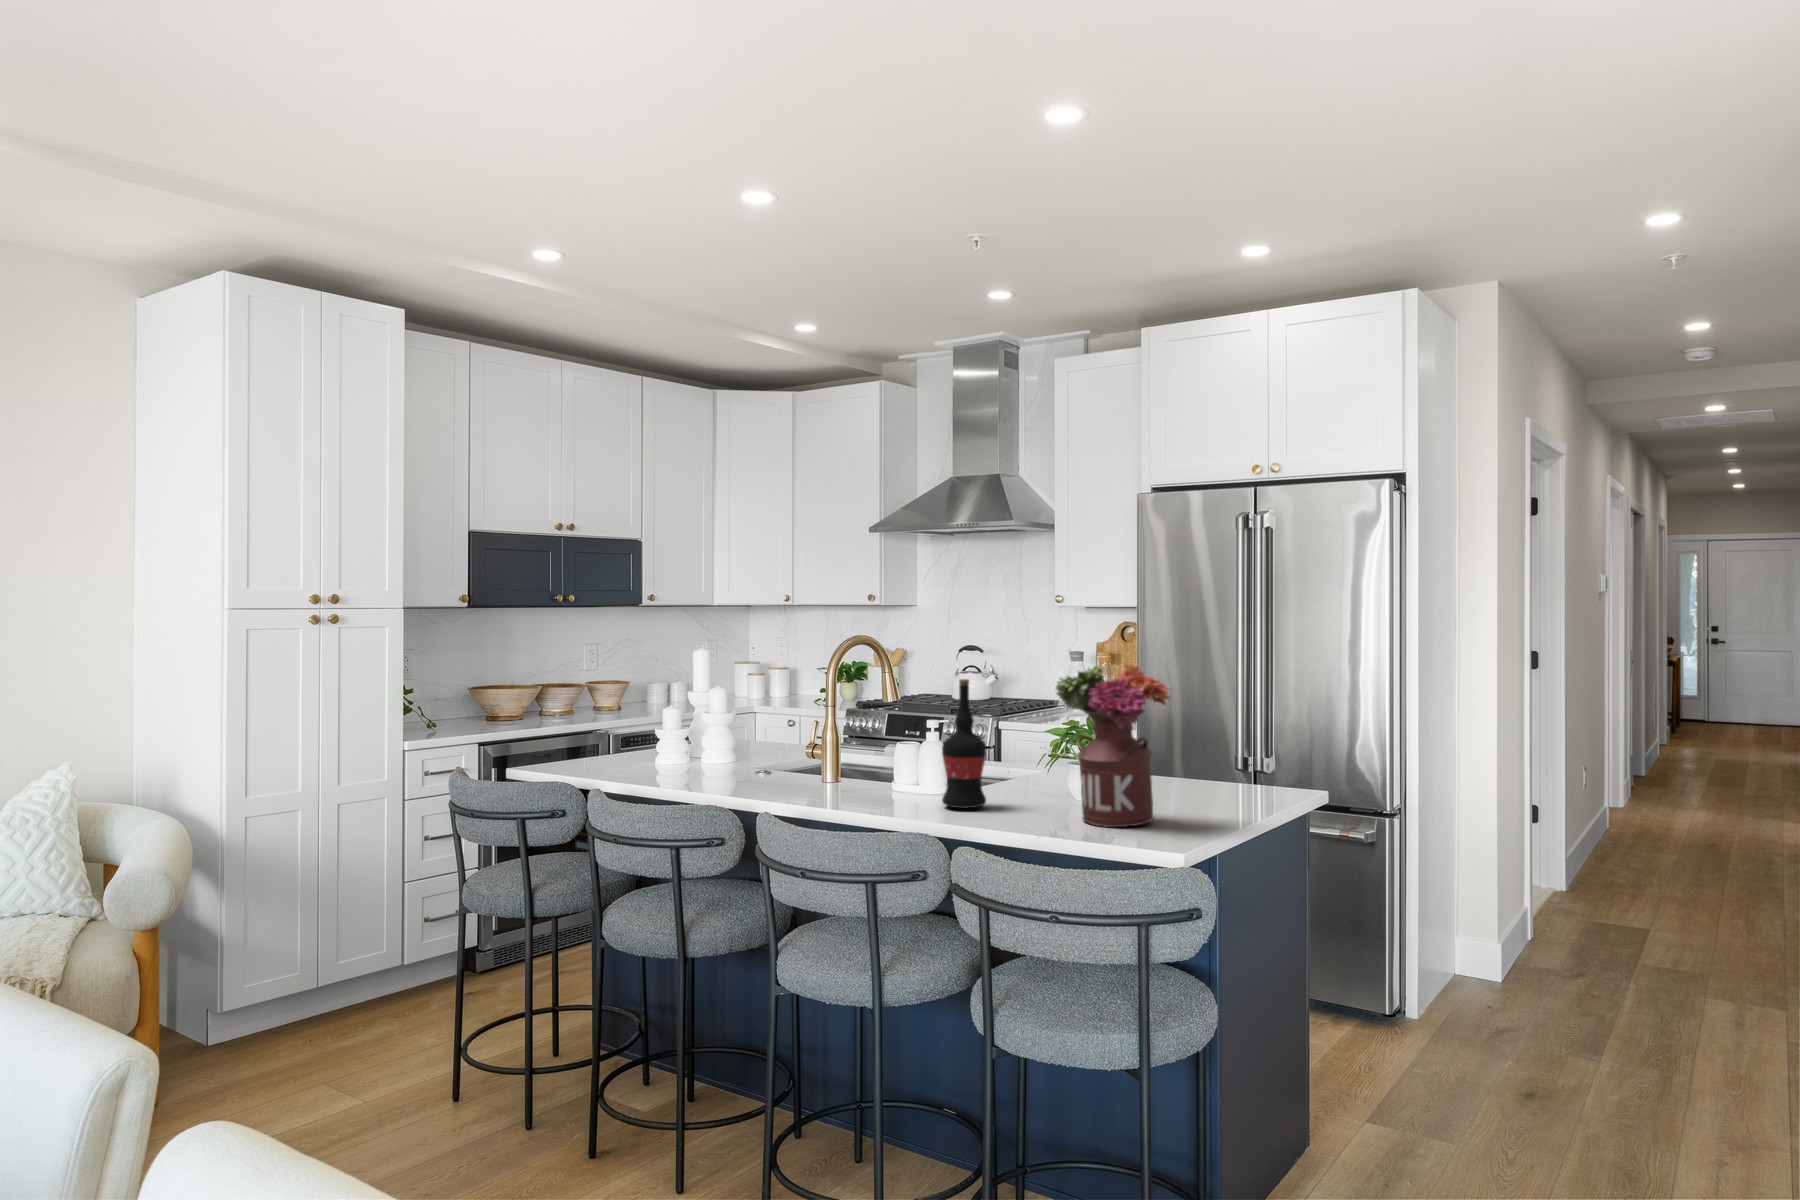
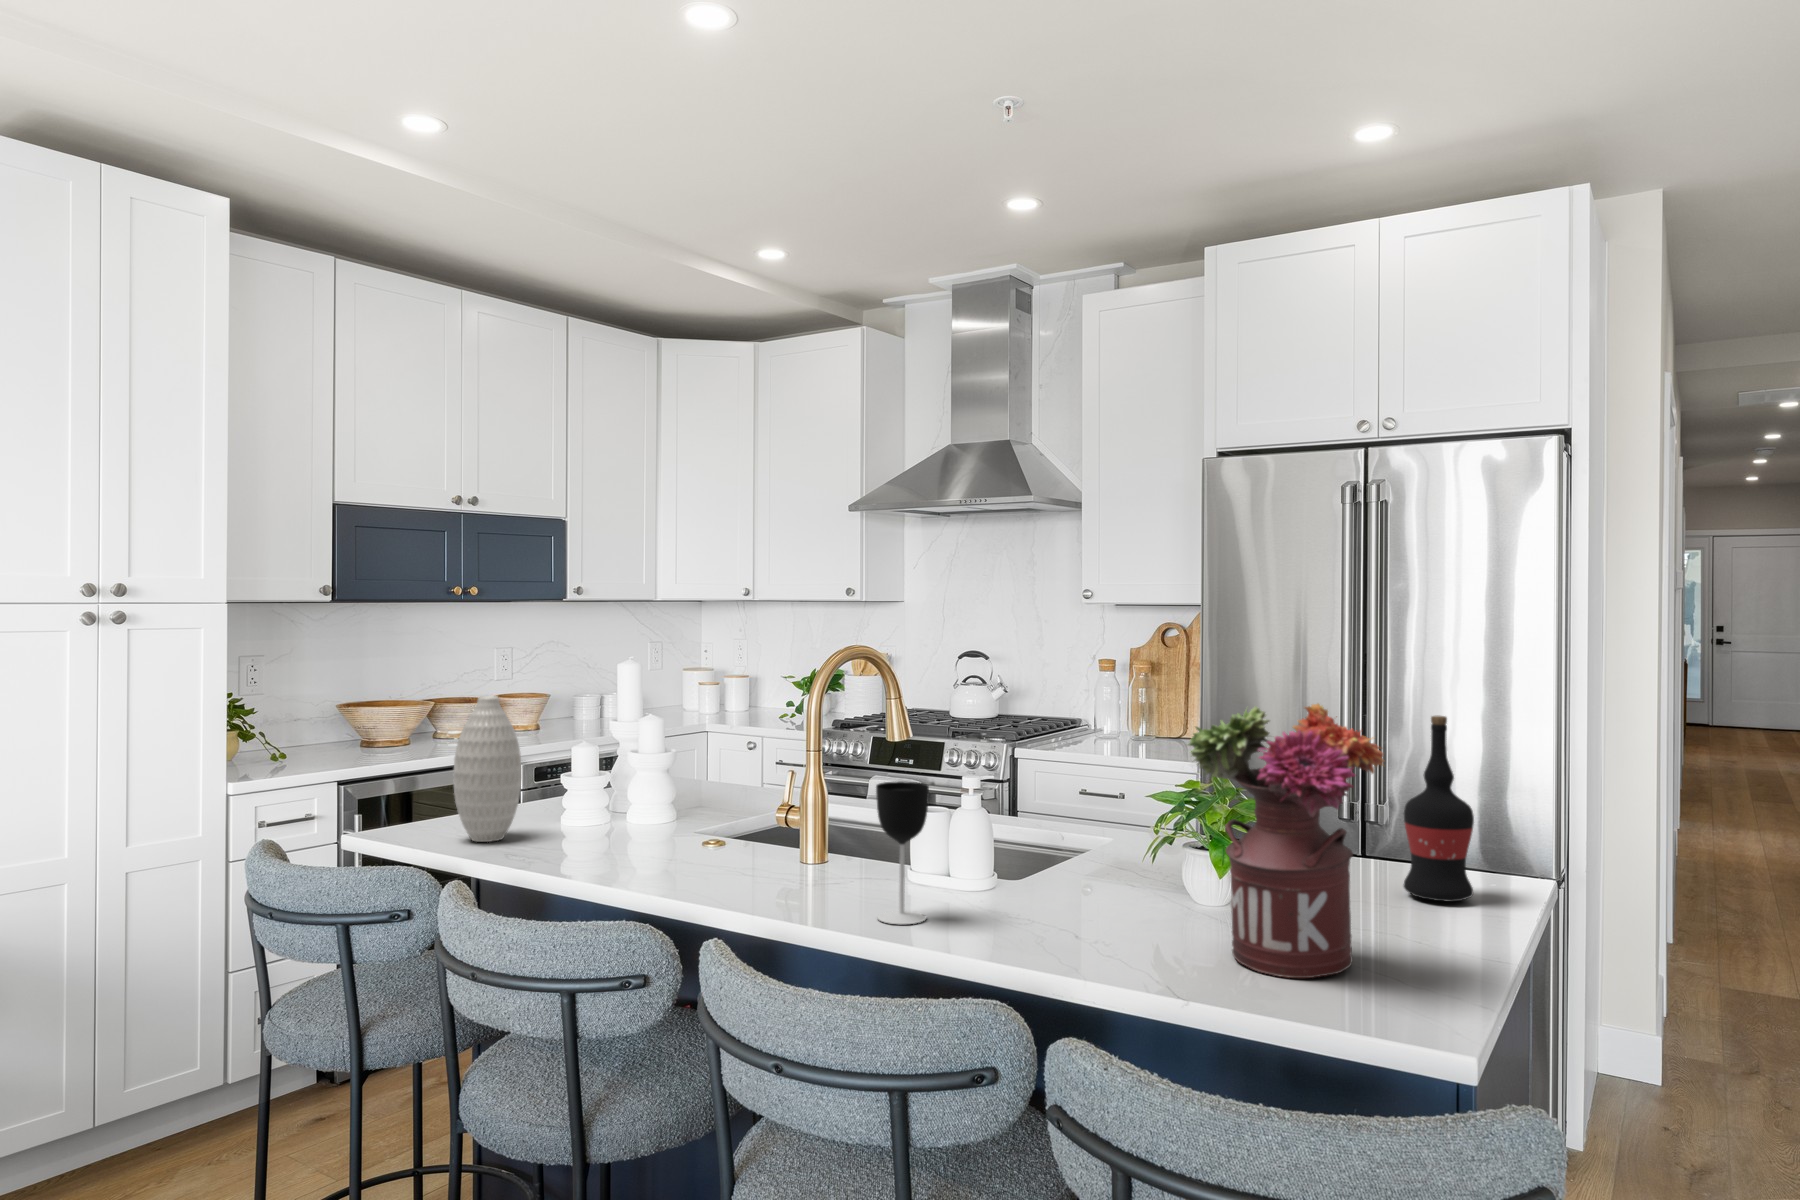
vase: none [585,670,630,770] -> present [453,696,521,842]
wine bottle: present [942,679,986,808] -> present [1404,716,1474,902]
wine glass: none [867,718,900,806] -> present [876,781,929,924]

